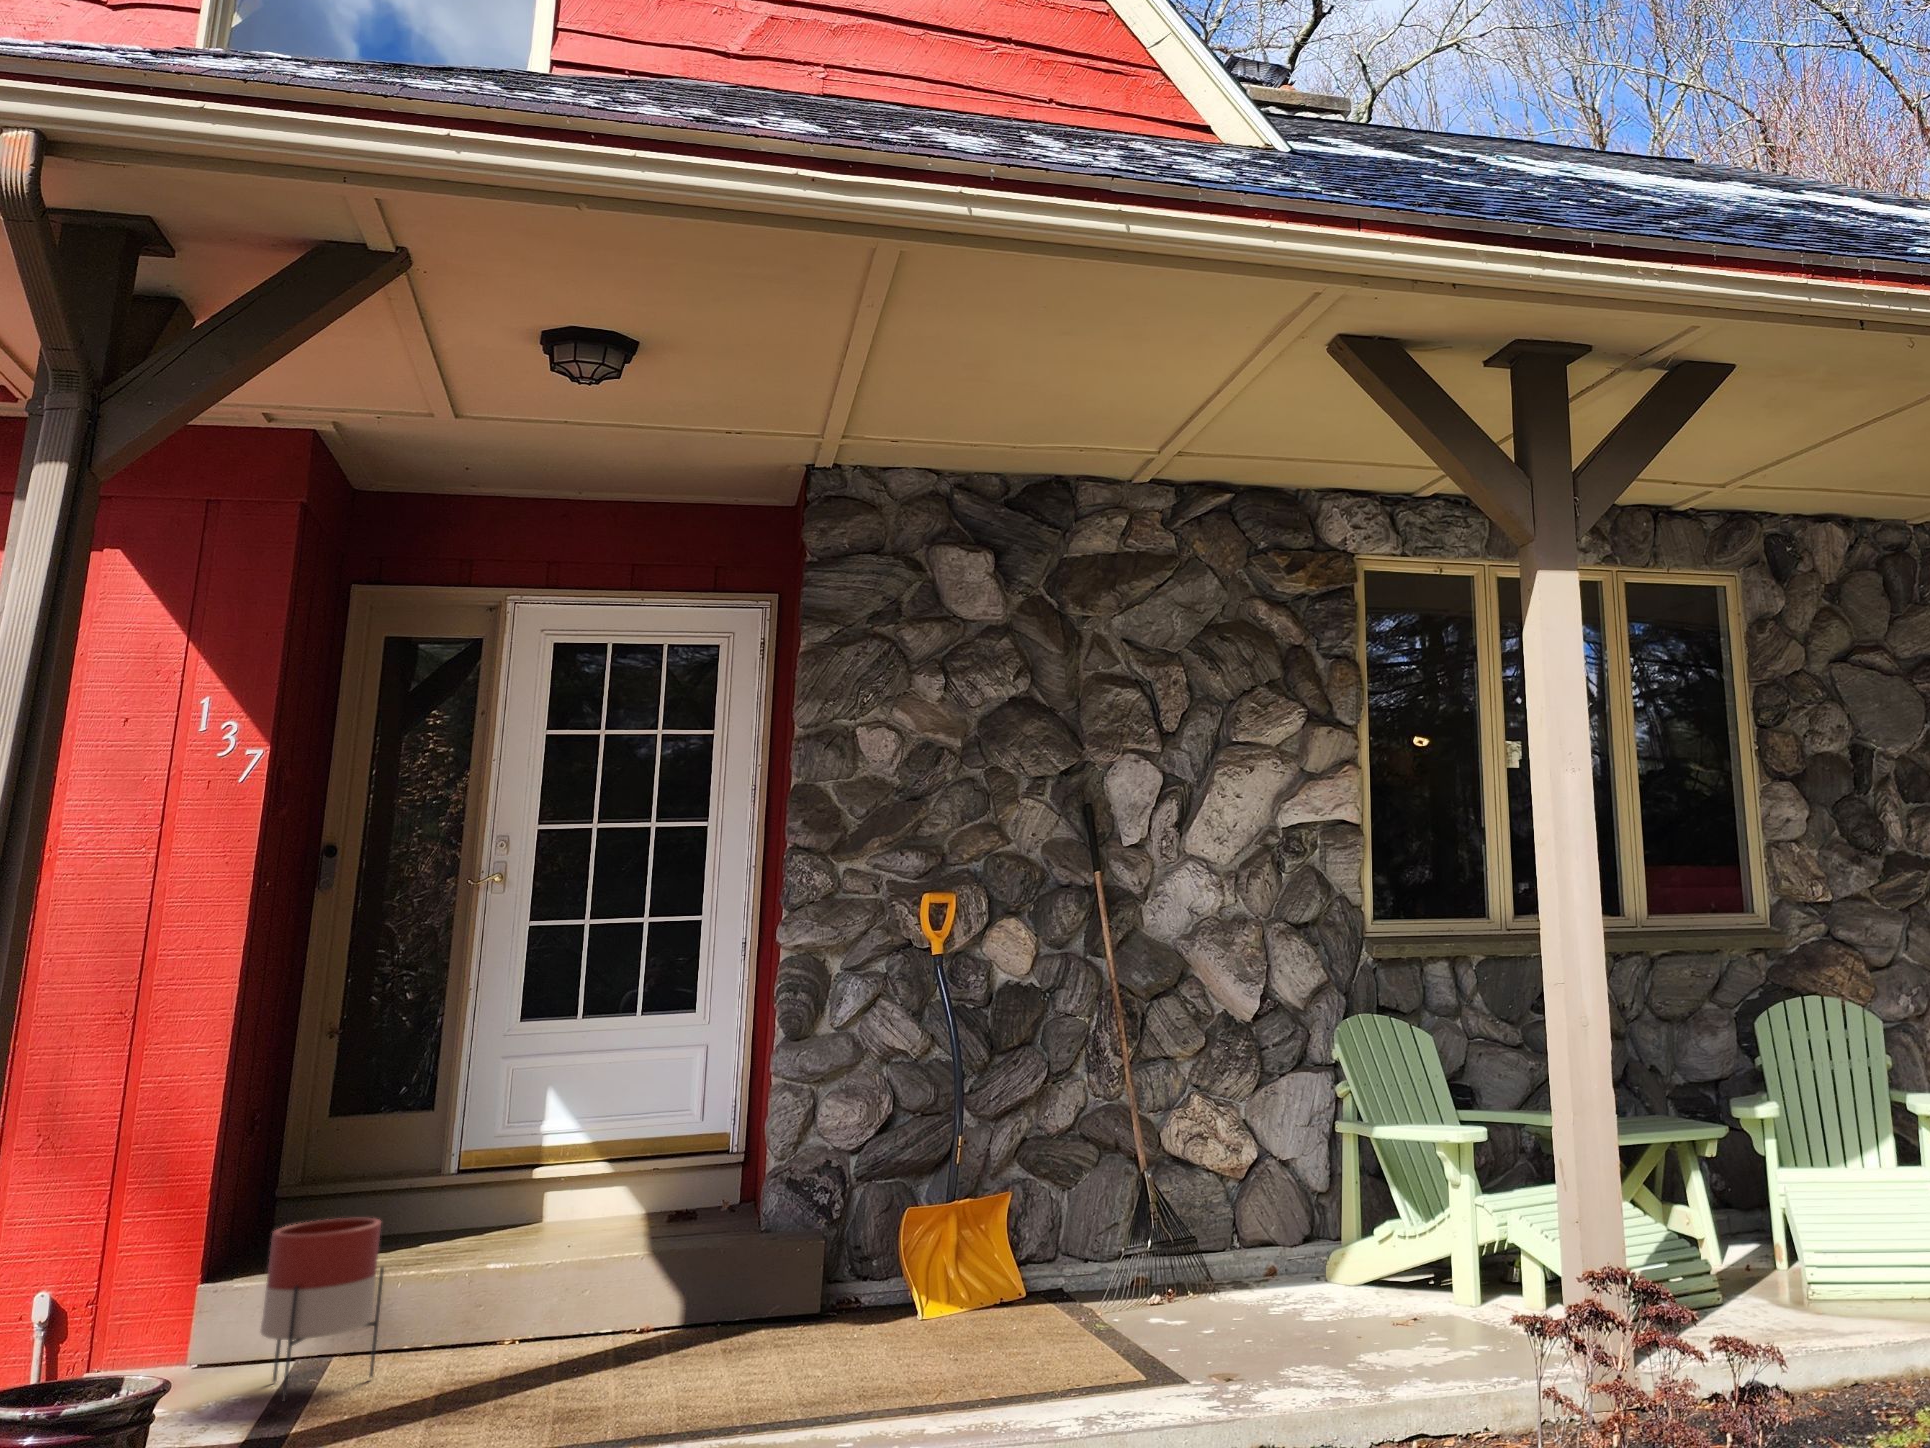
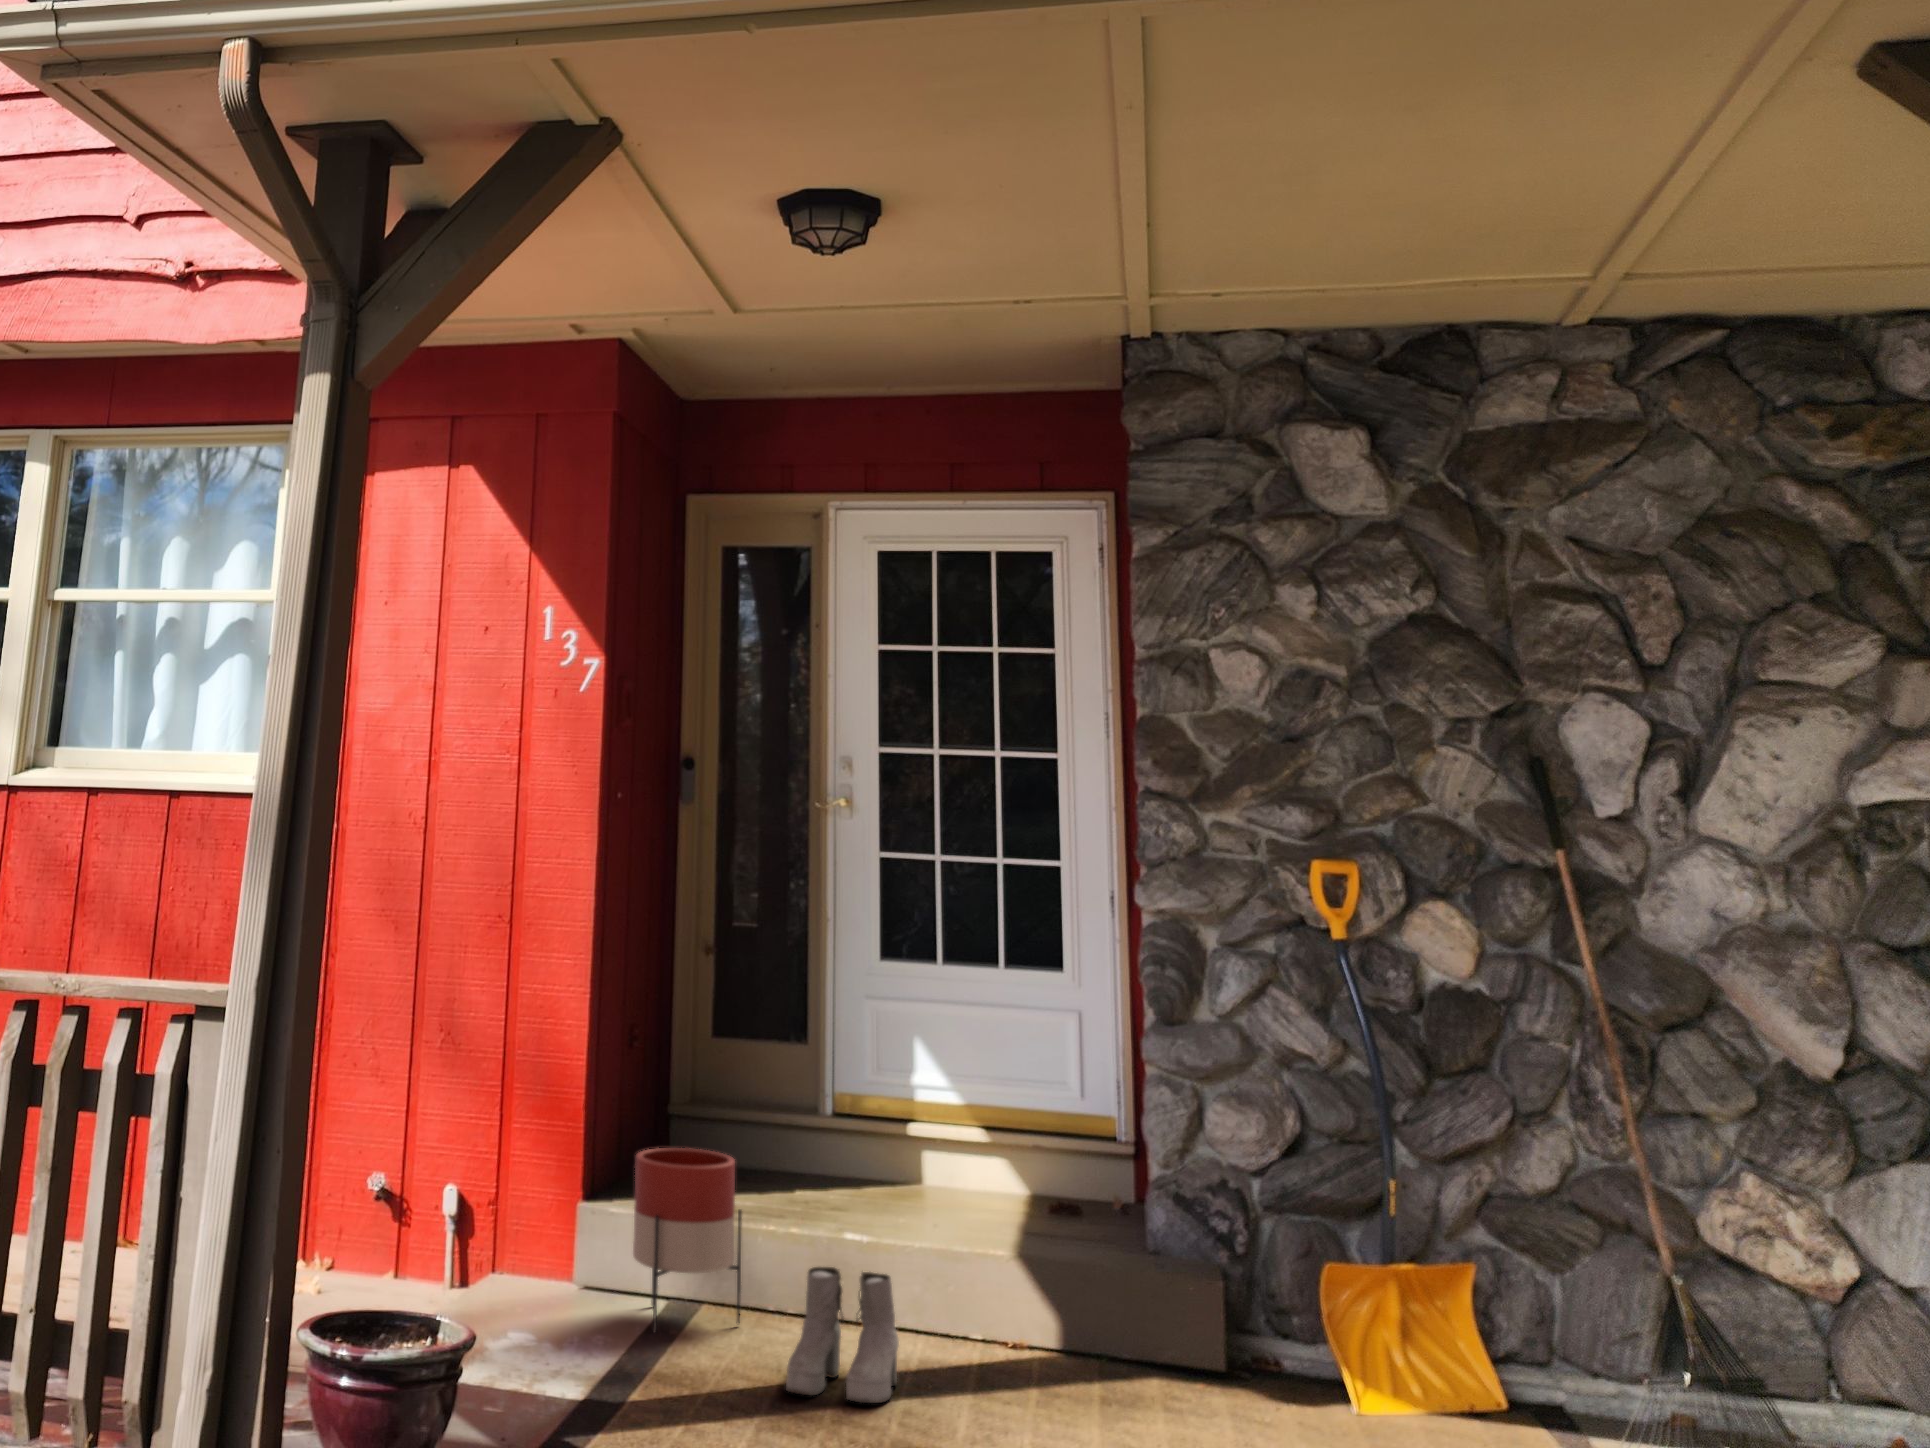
boots: none [436,1291,546,1414] -> present [786,1267,899,1403]

